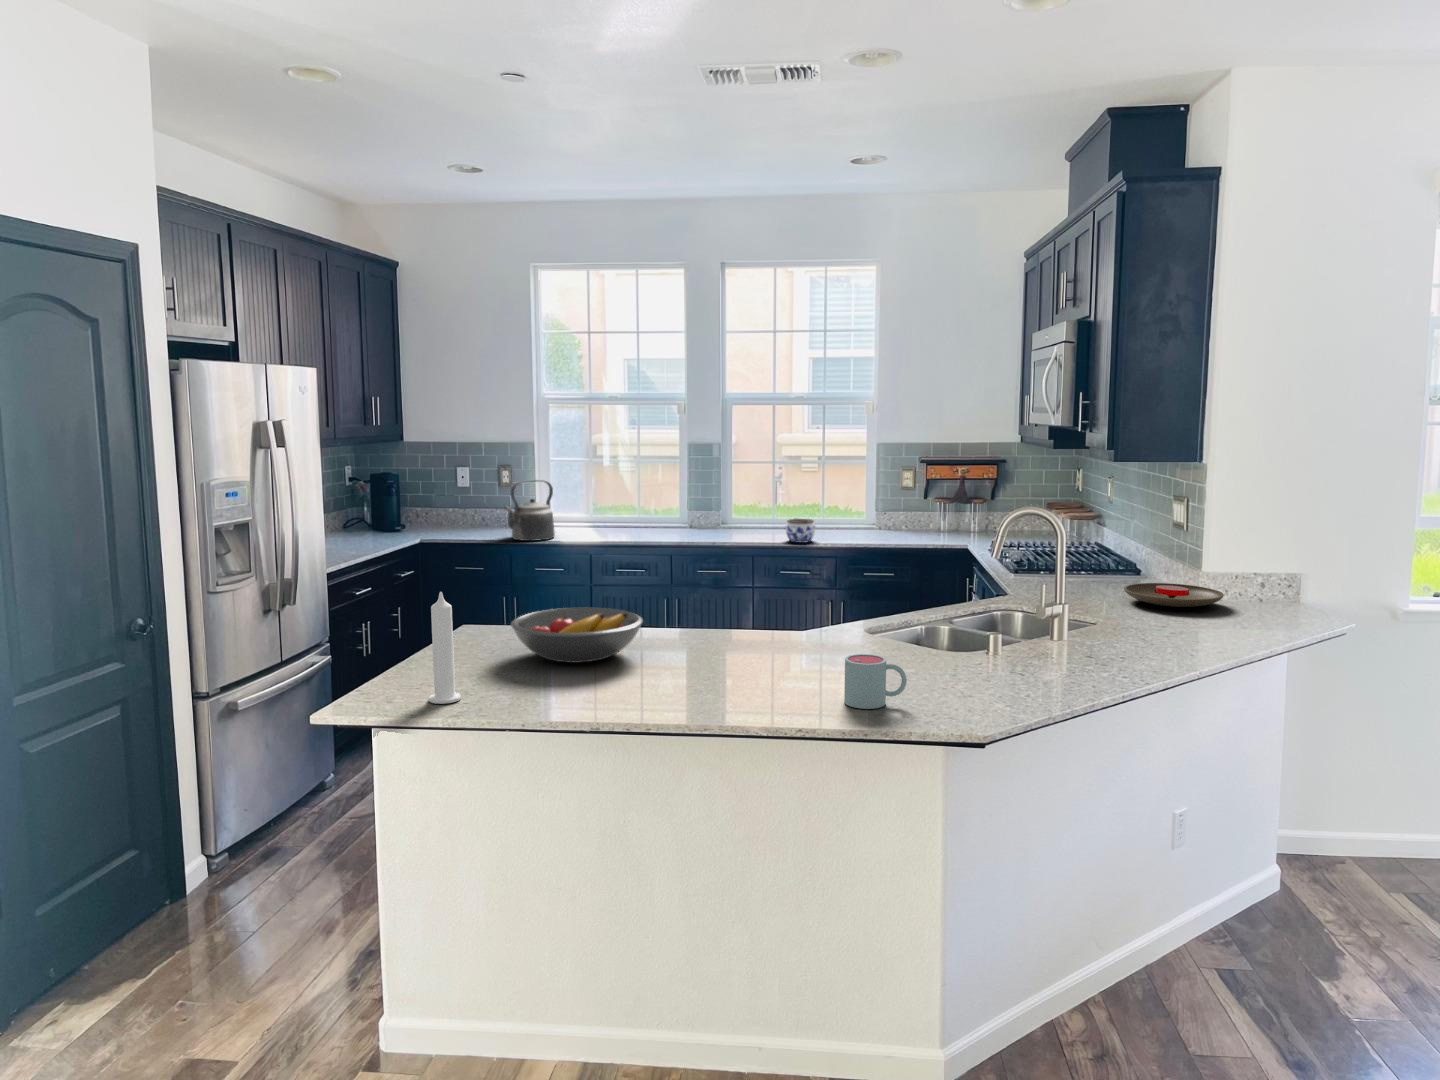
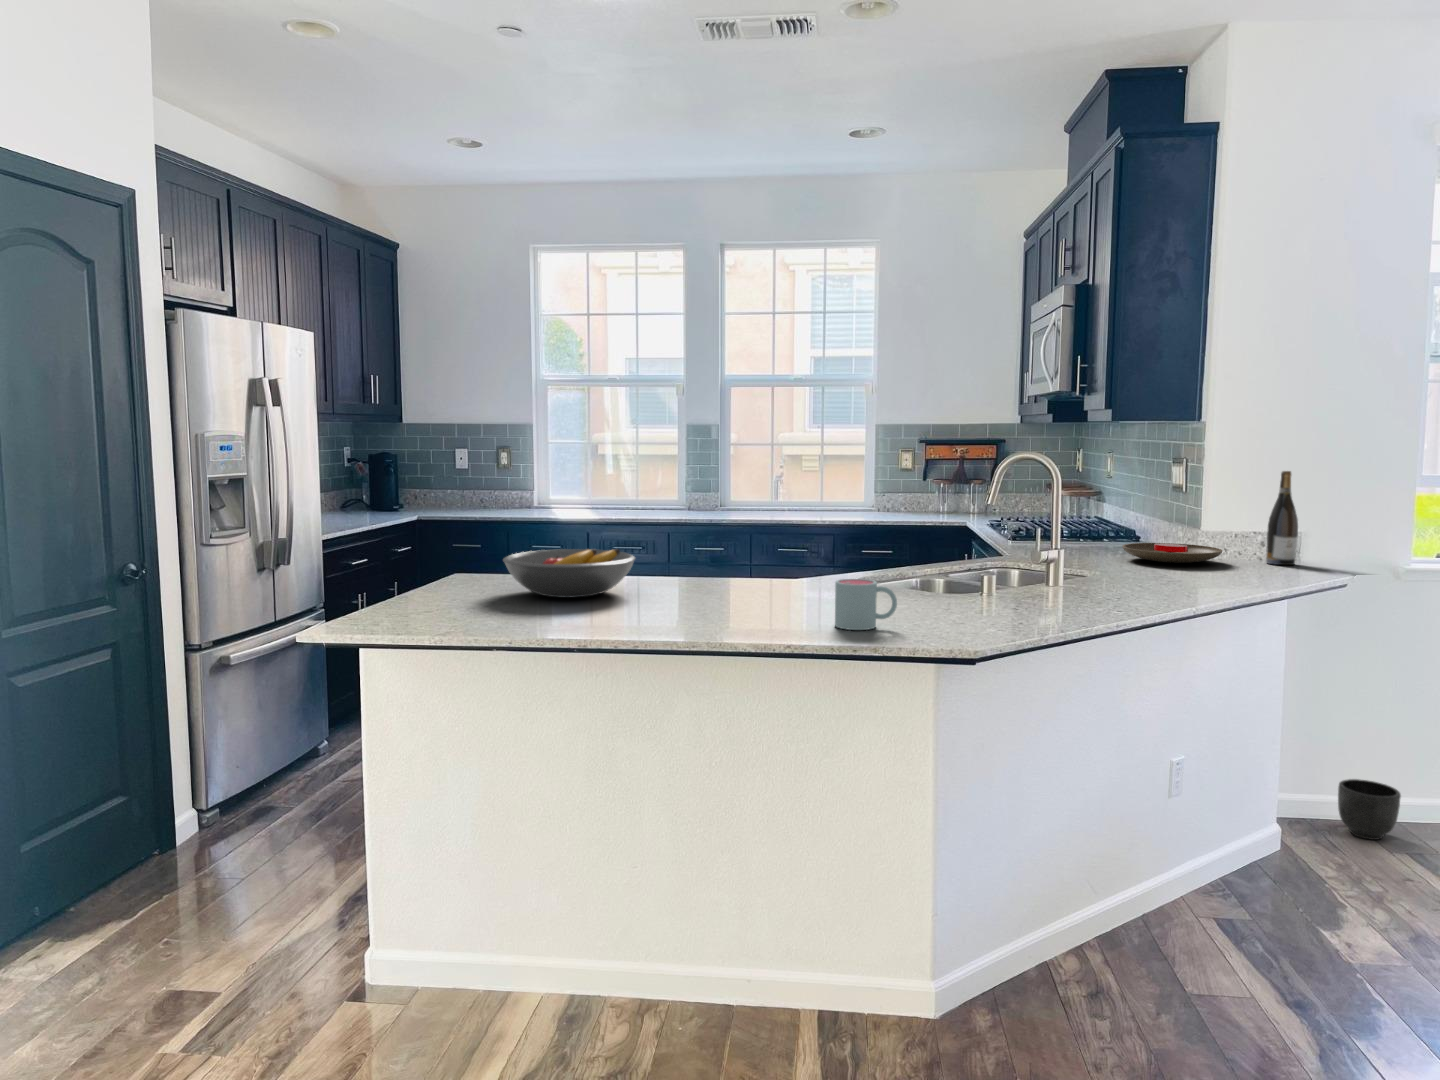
kettle: present [505,480,555,541] -> none [501,457,552,518]
wine bottle: none [1267,515,1299,609] -> present [1266,471,1298,565]
jar: present [785,519,815,543] -> none [785,497,815,520]
candle: present [429,592,461,704] -> none [419,513,451,625]
planter: none [1335,816,1397,877] -> present [1338,779,1401,840]

